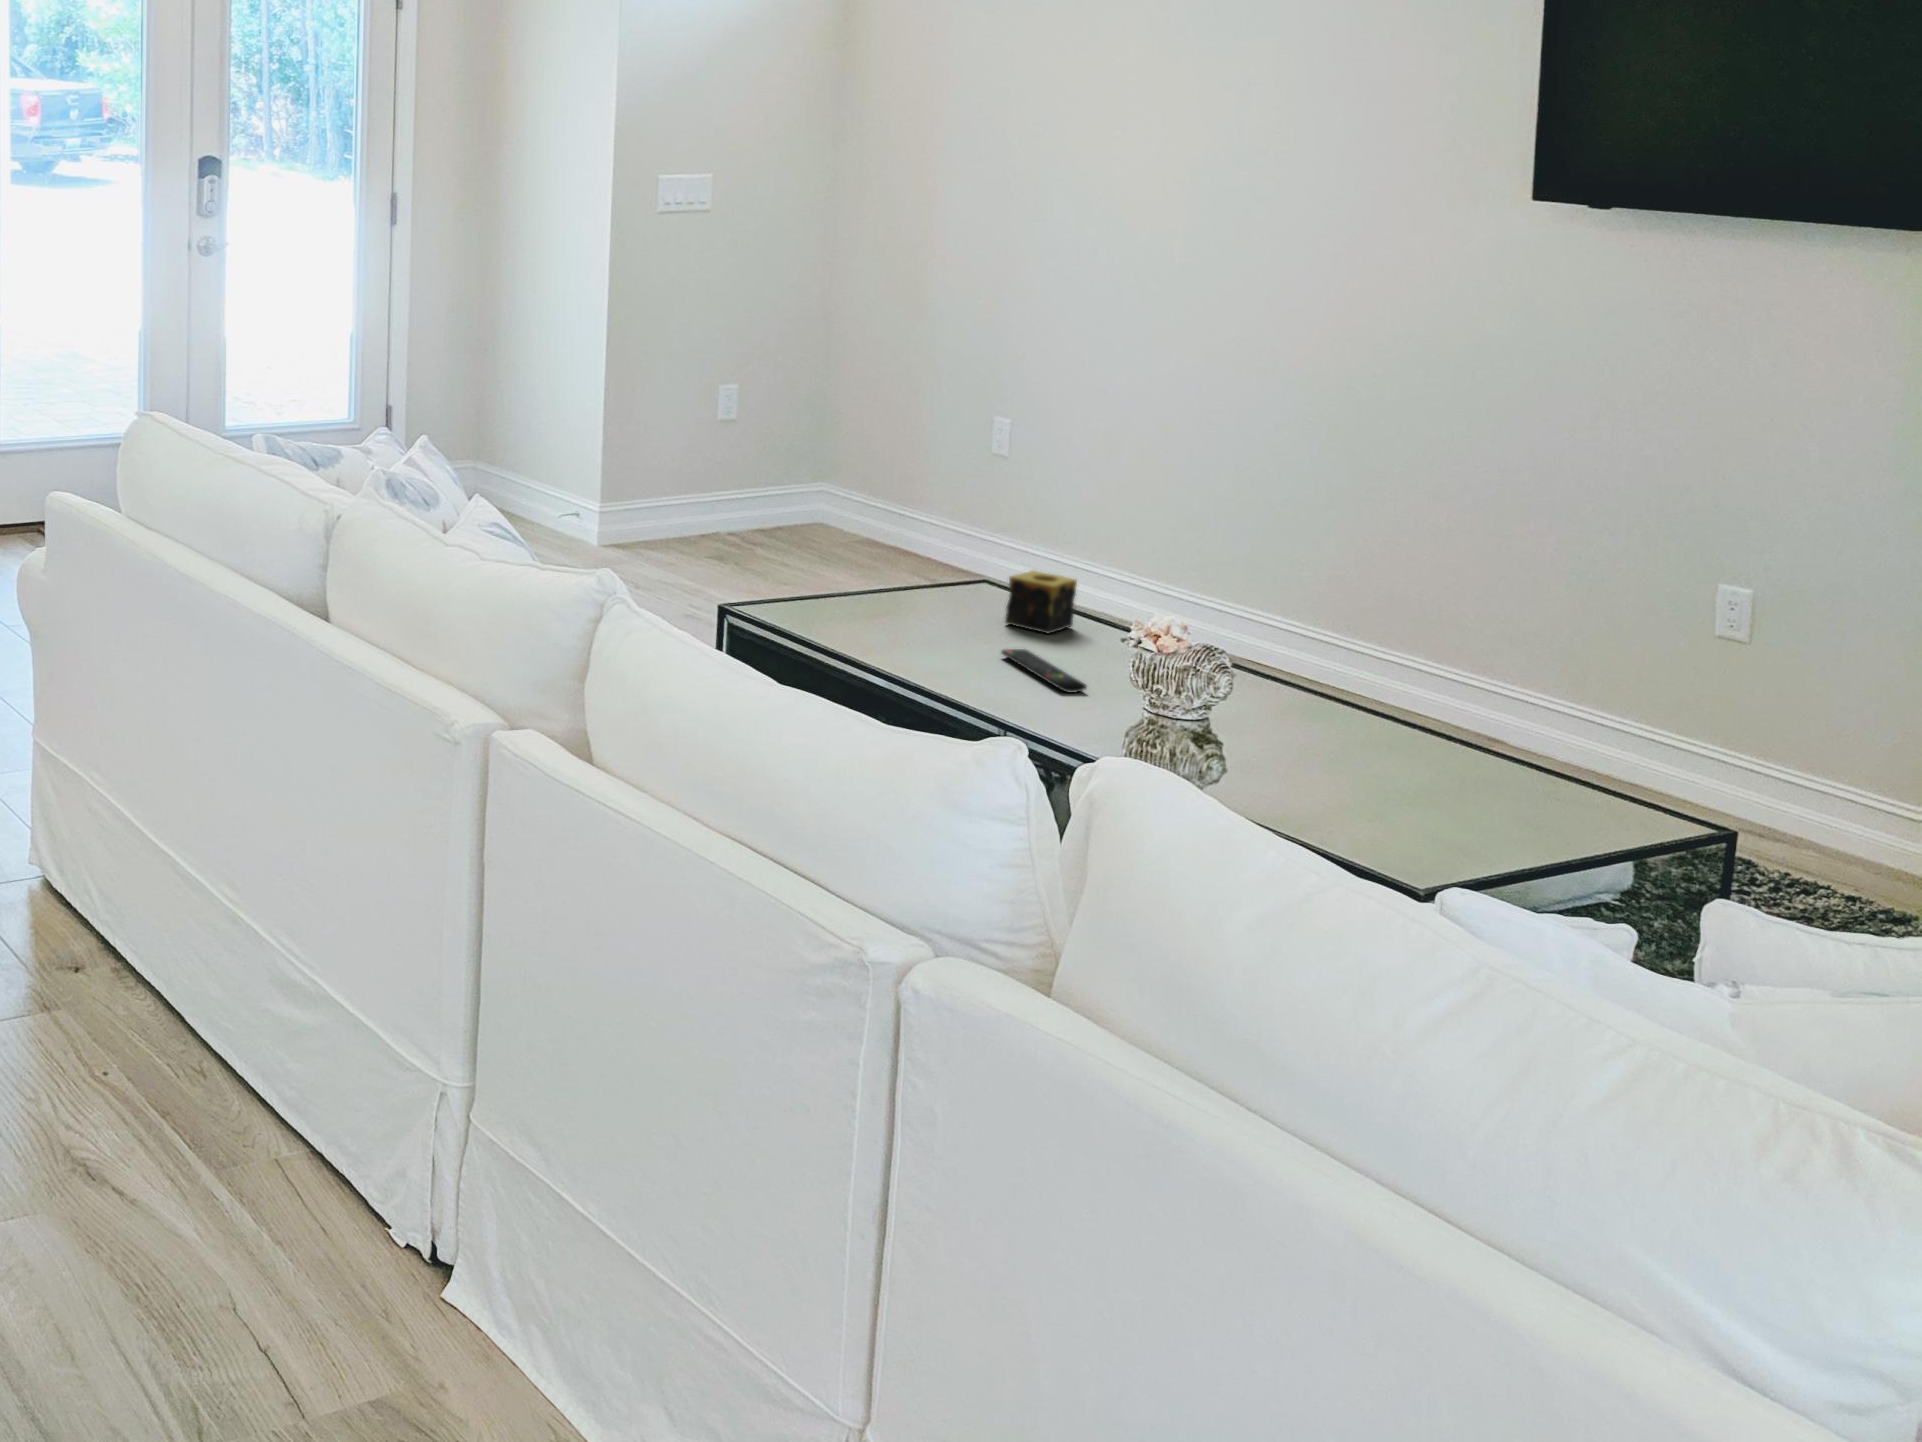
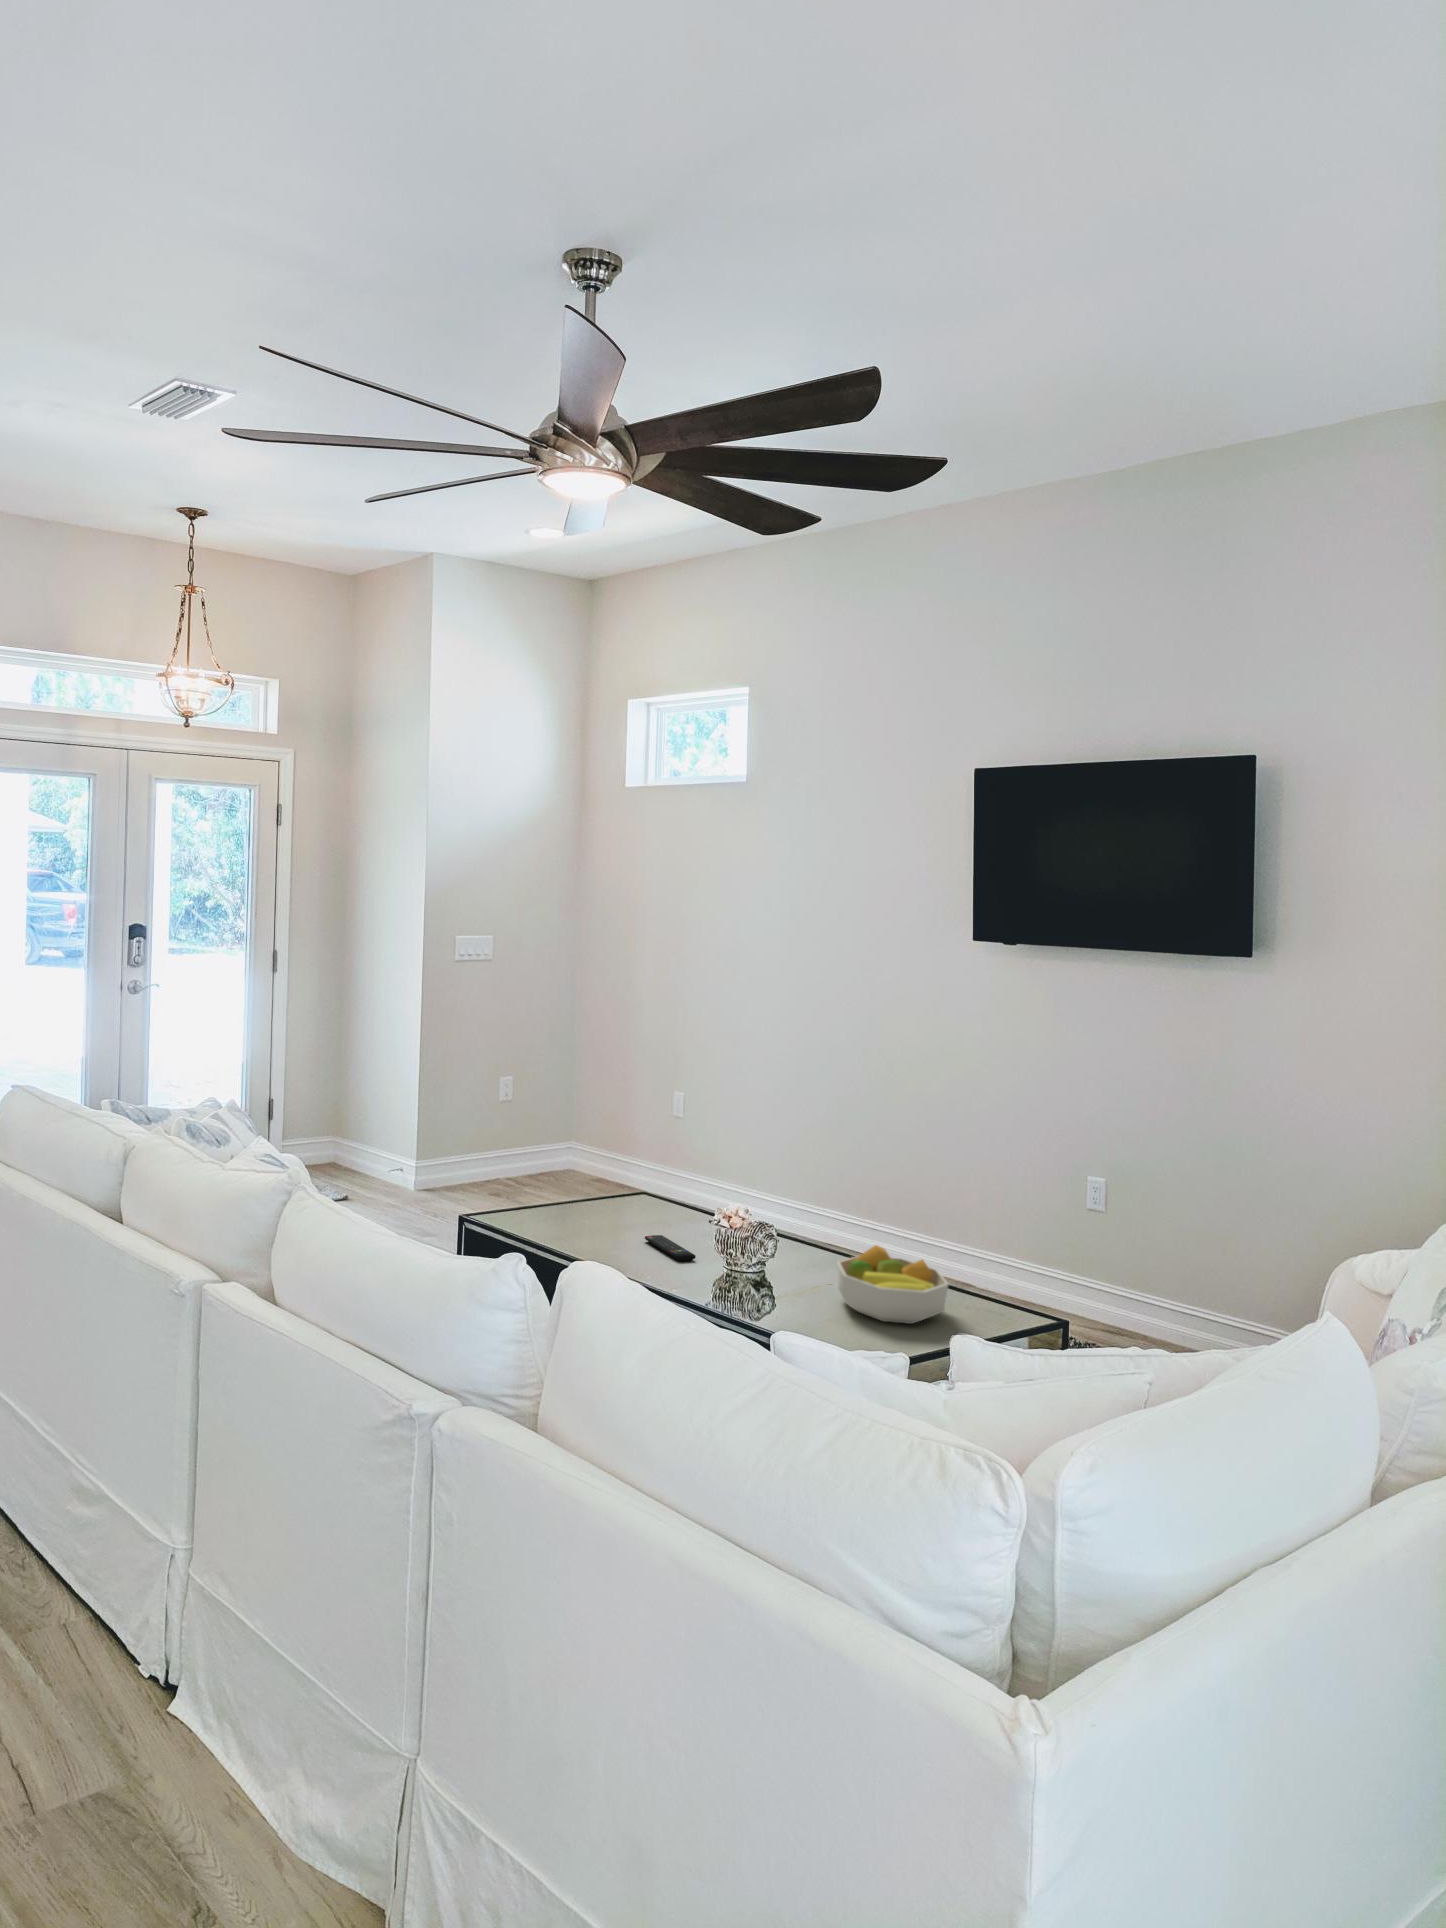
candle: present [1005,571,1077,633] -> none [653,1184,699,1225]
fruit bowl: none [1326,690,1520,817] -> present [837,1245,948,1324]

